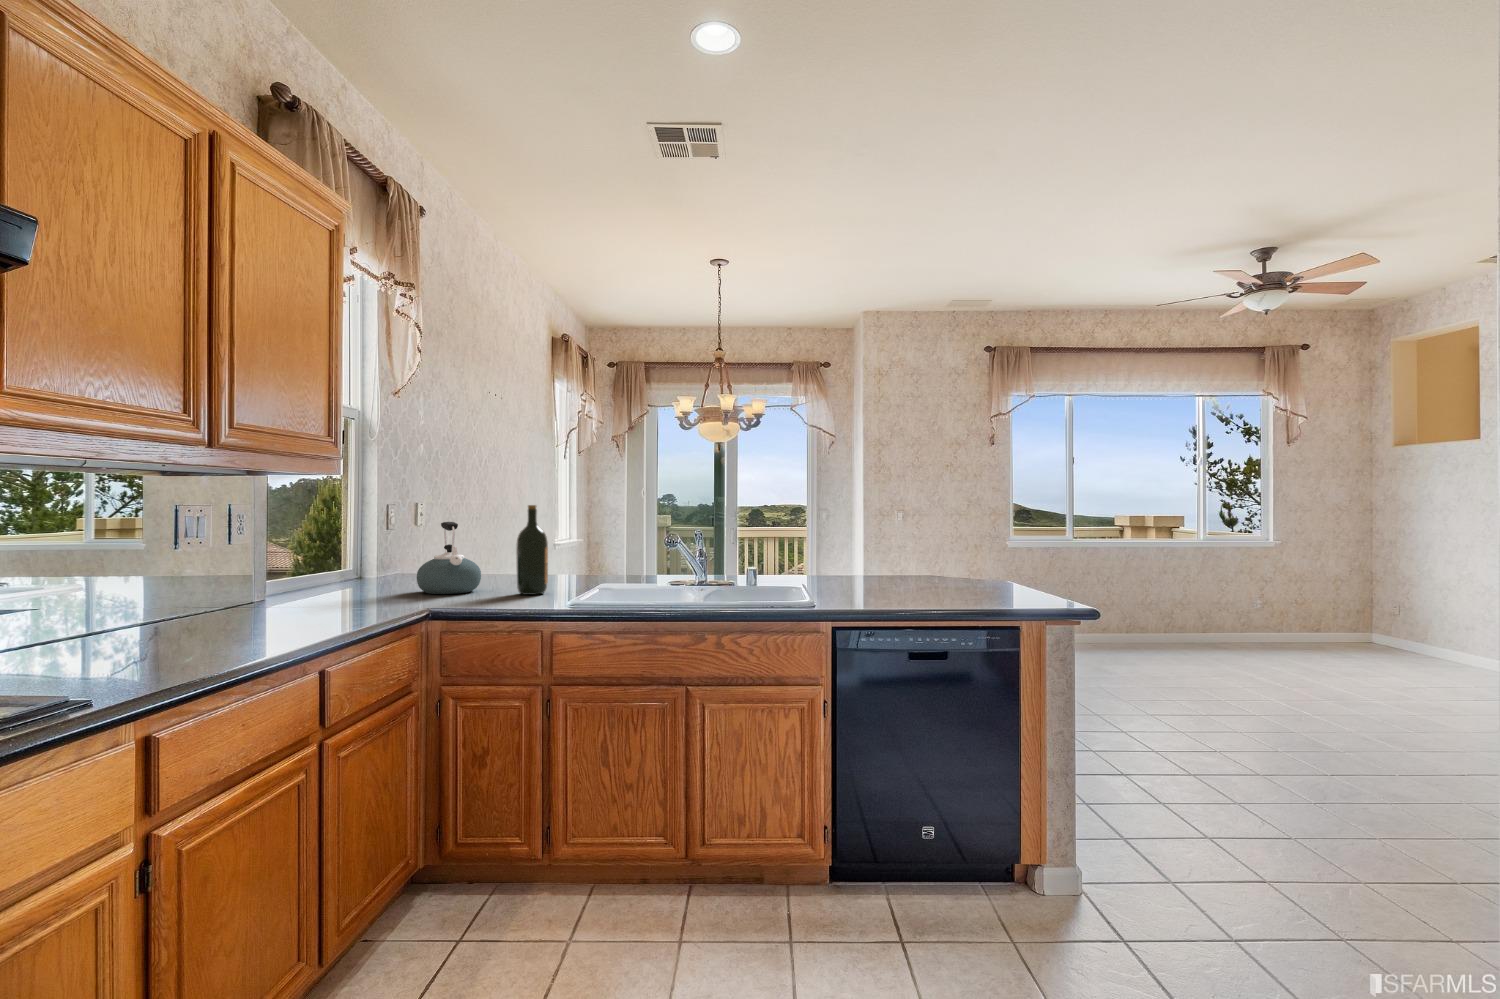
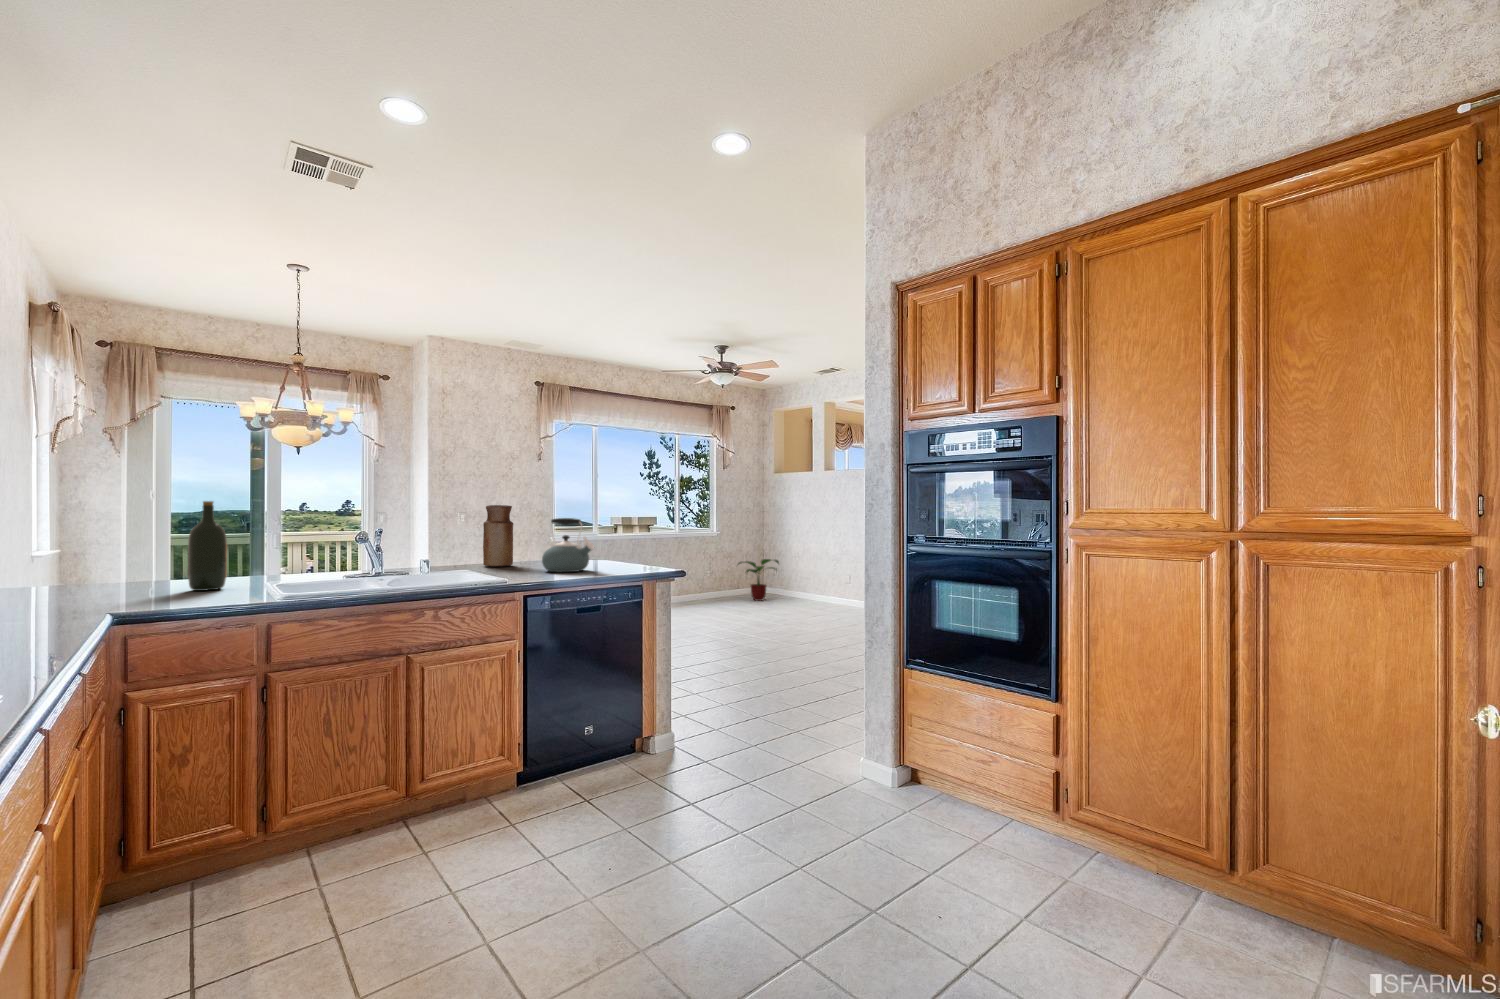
vase: none [834,506,870,585] -> present [483,505,513,567]
kettle: present [417,522,481,594] -> present [542,518,594,572]
potted plant: none [1324,588,1411,655] -> present [738,559,779,601]

